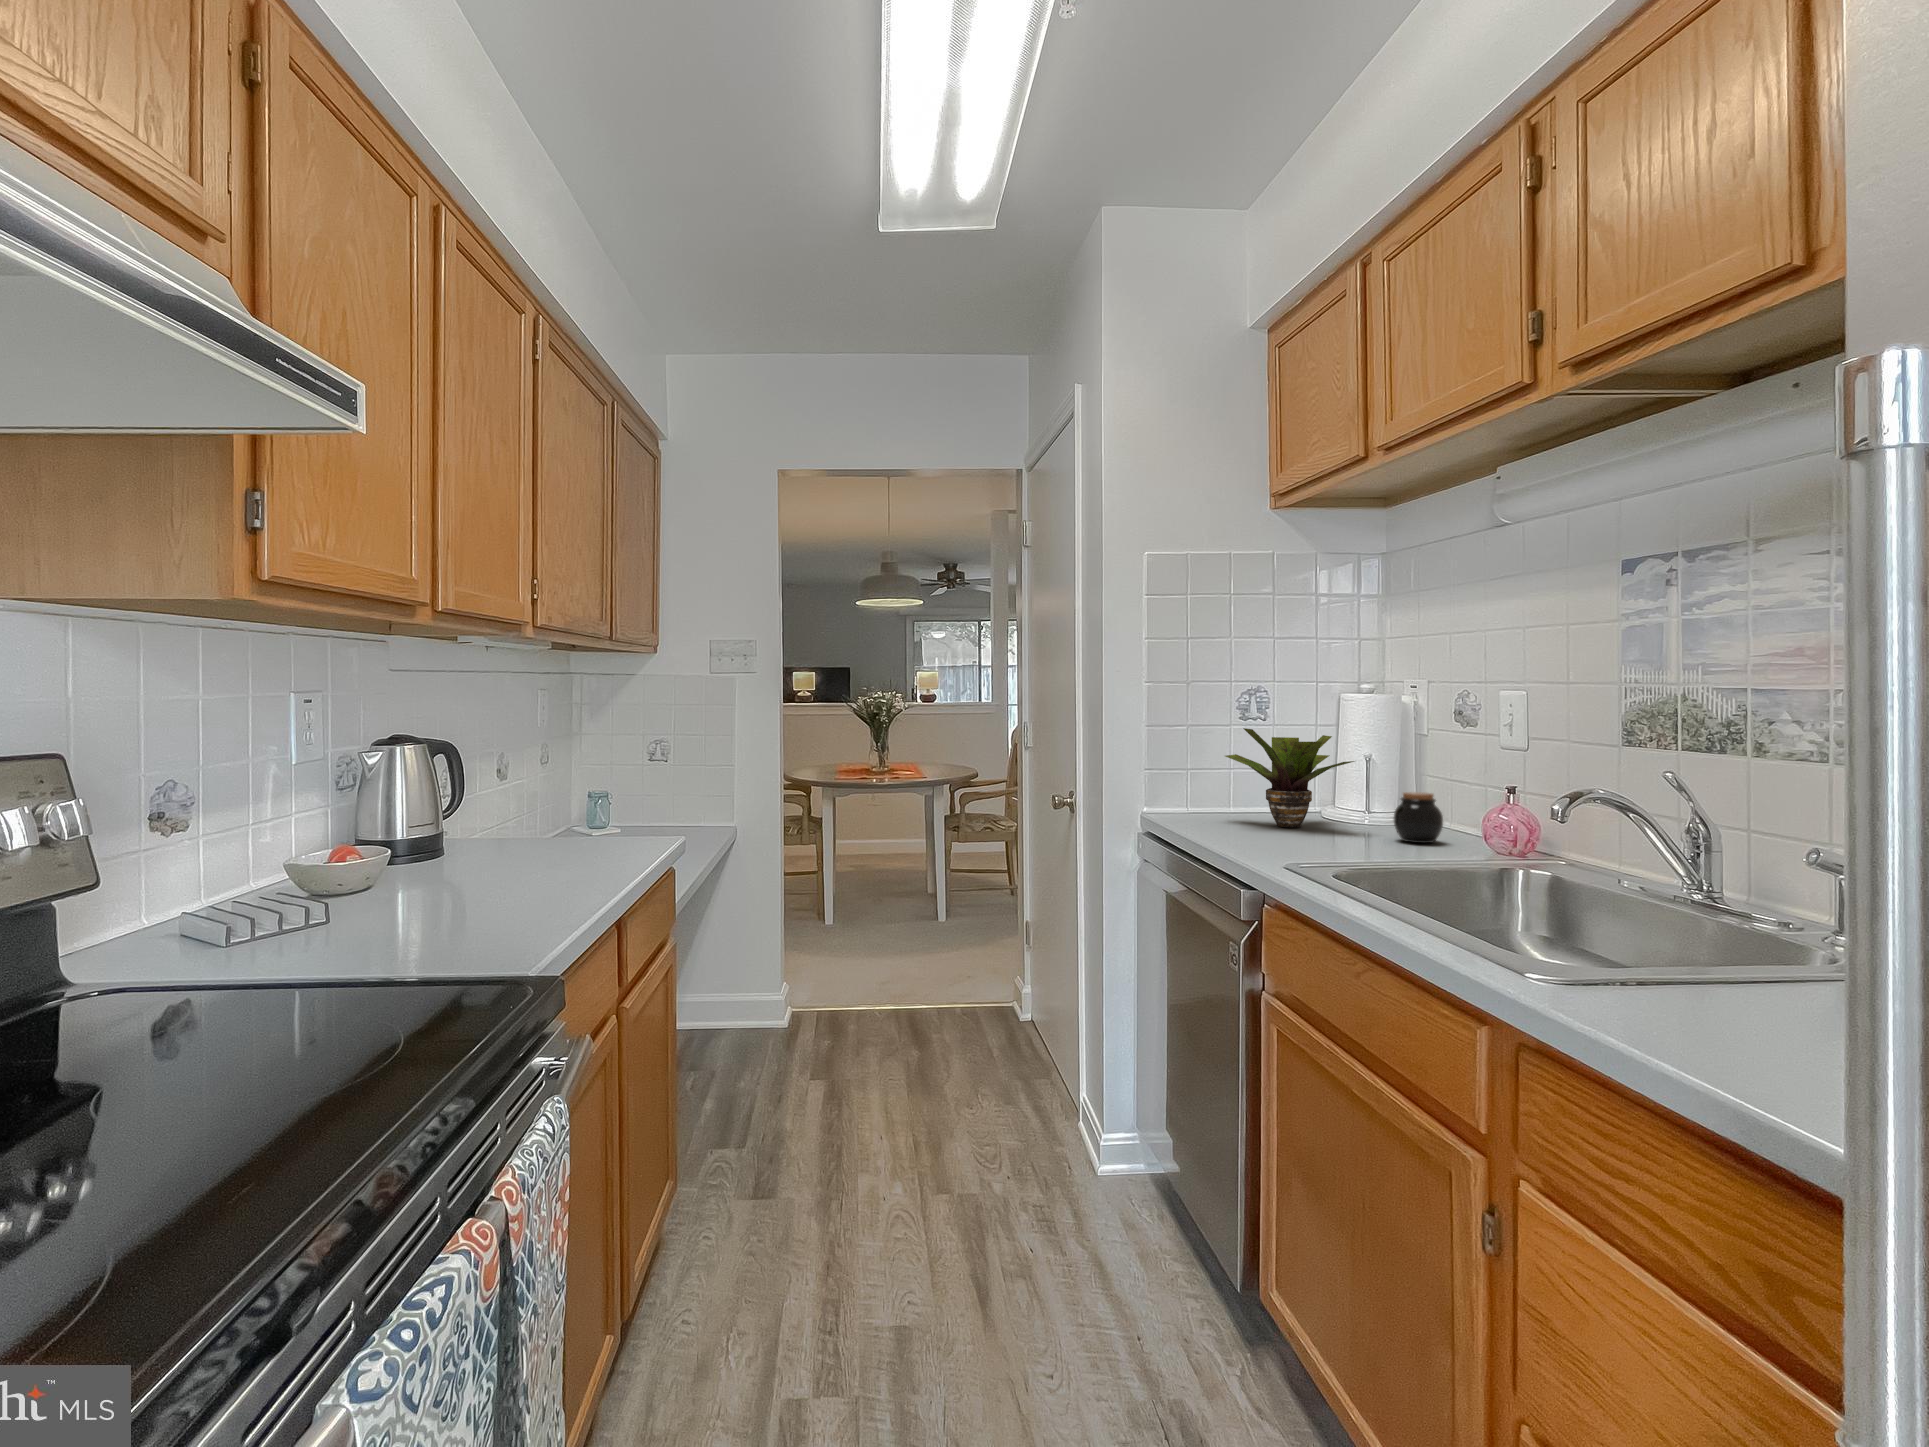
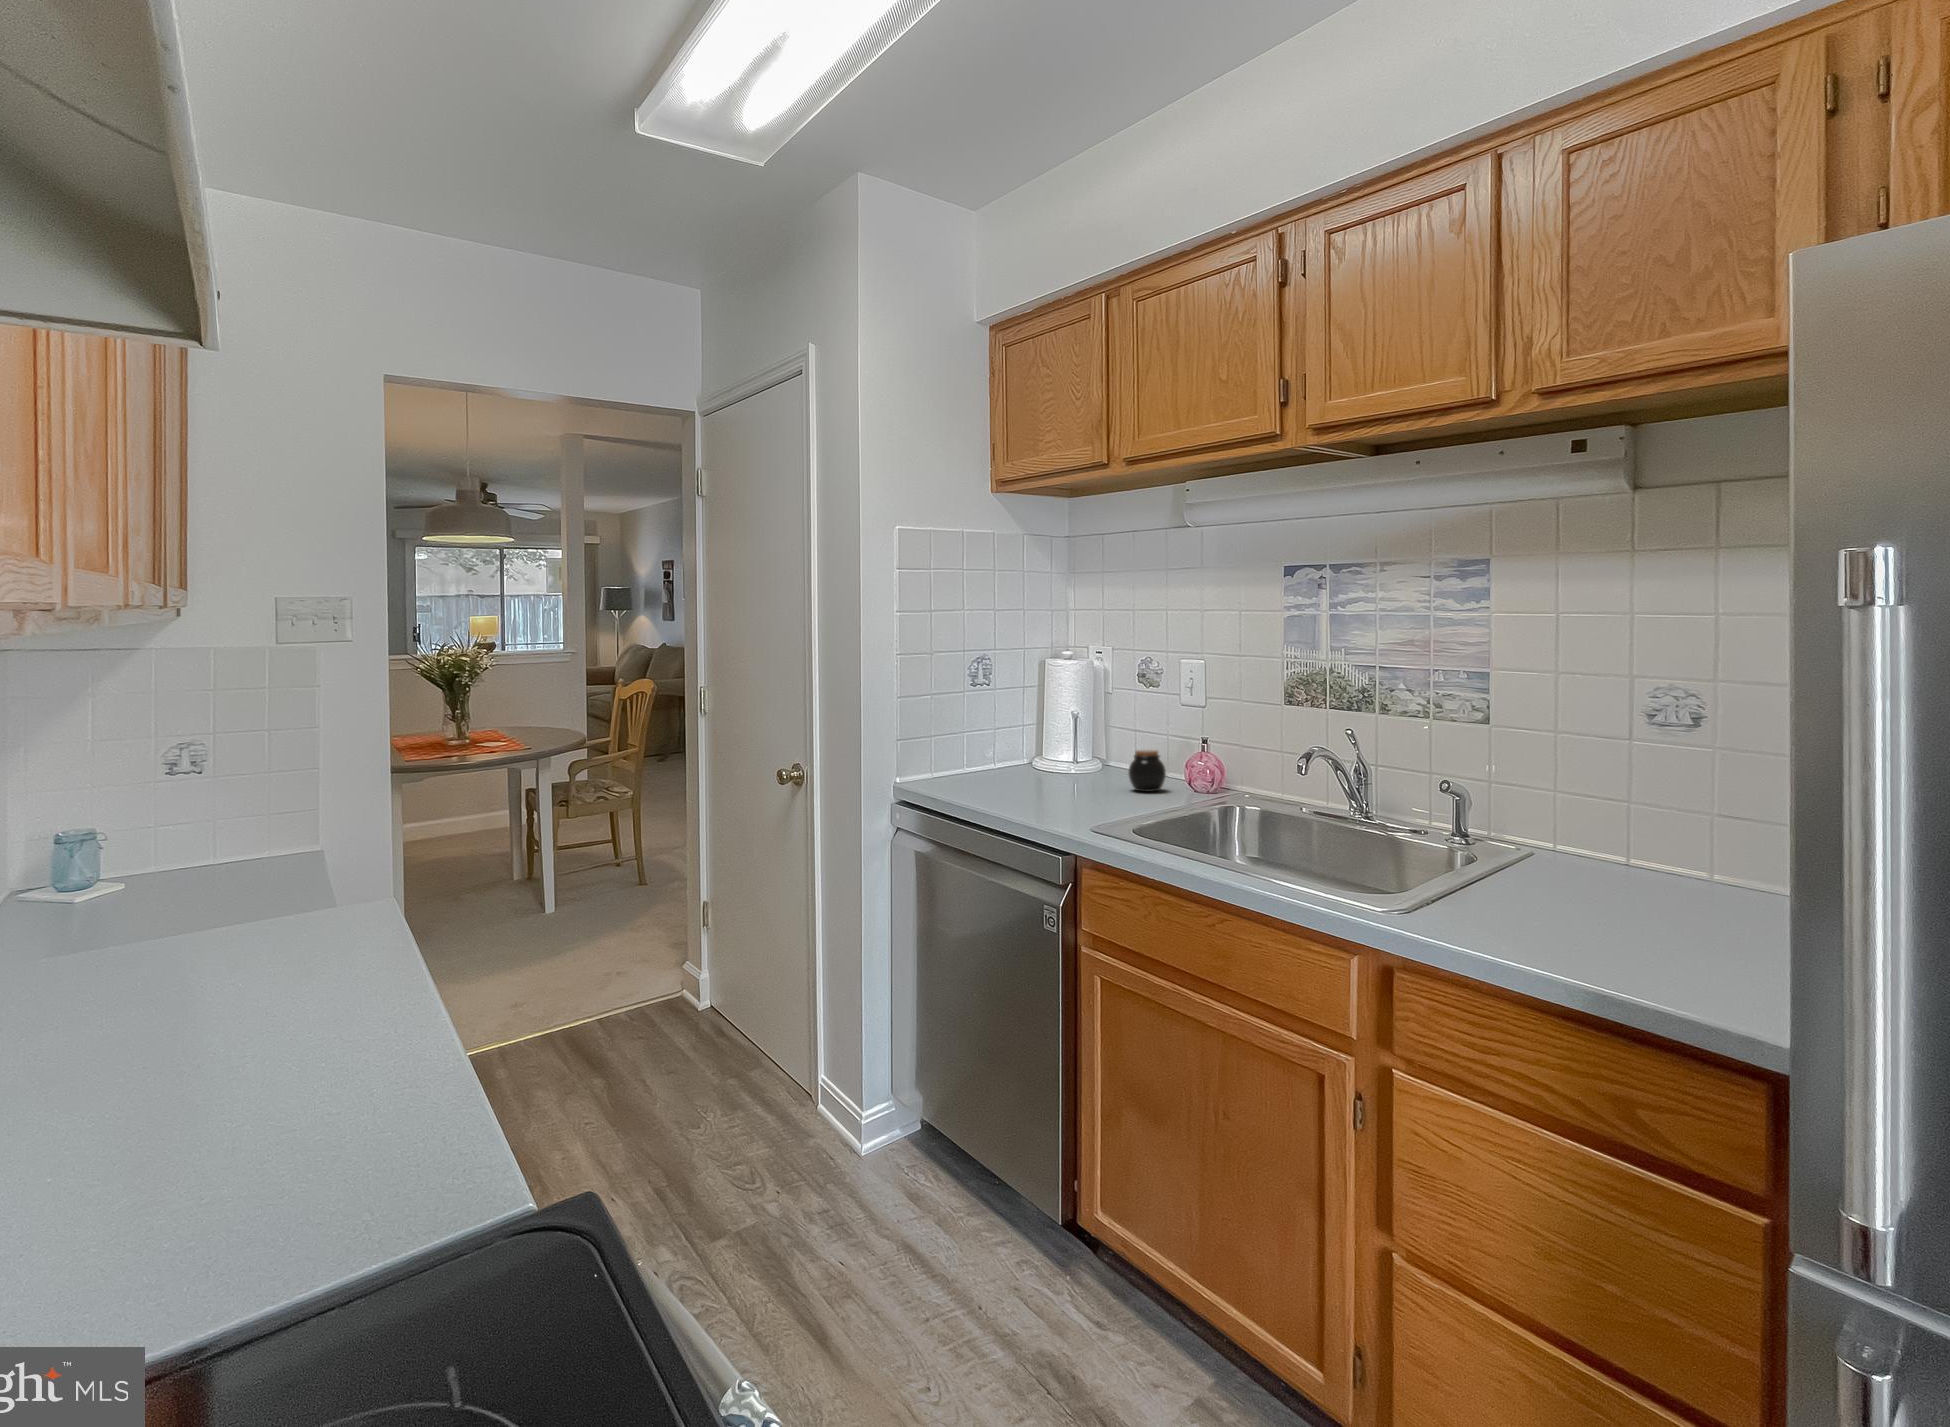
potted plant: present [1225,728,1354,827] -> none [992,701,1100,784]

